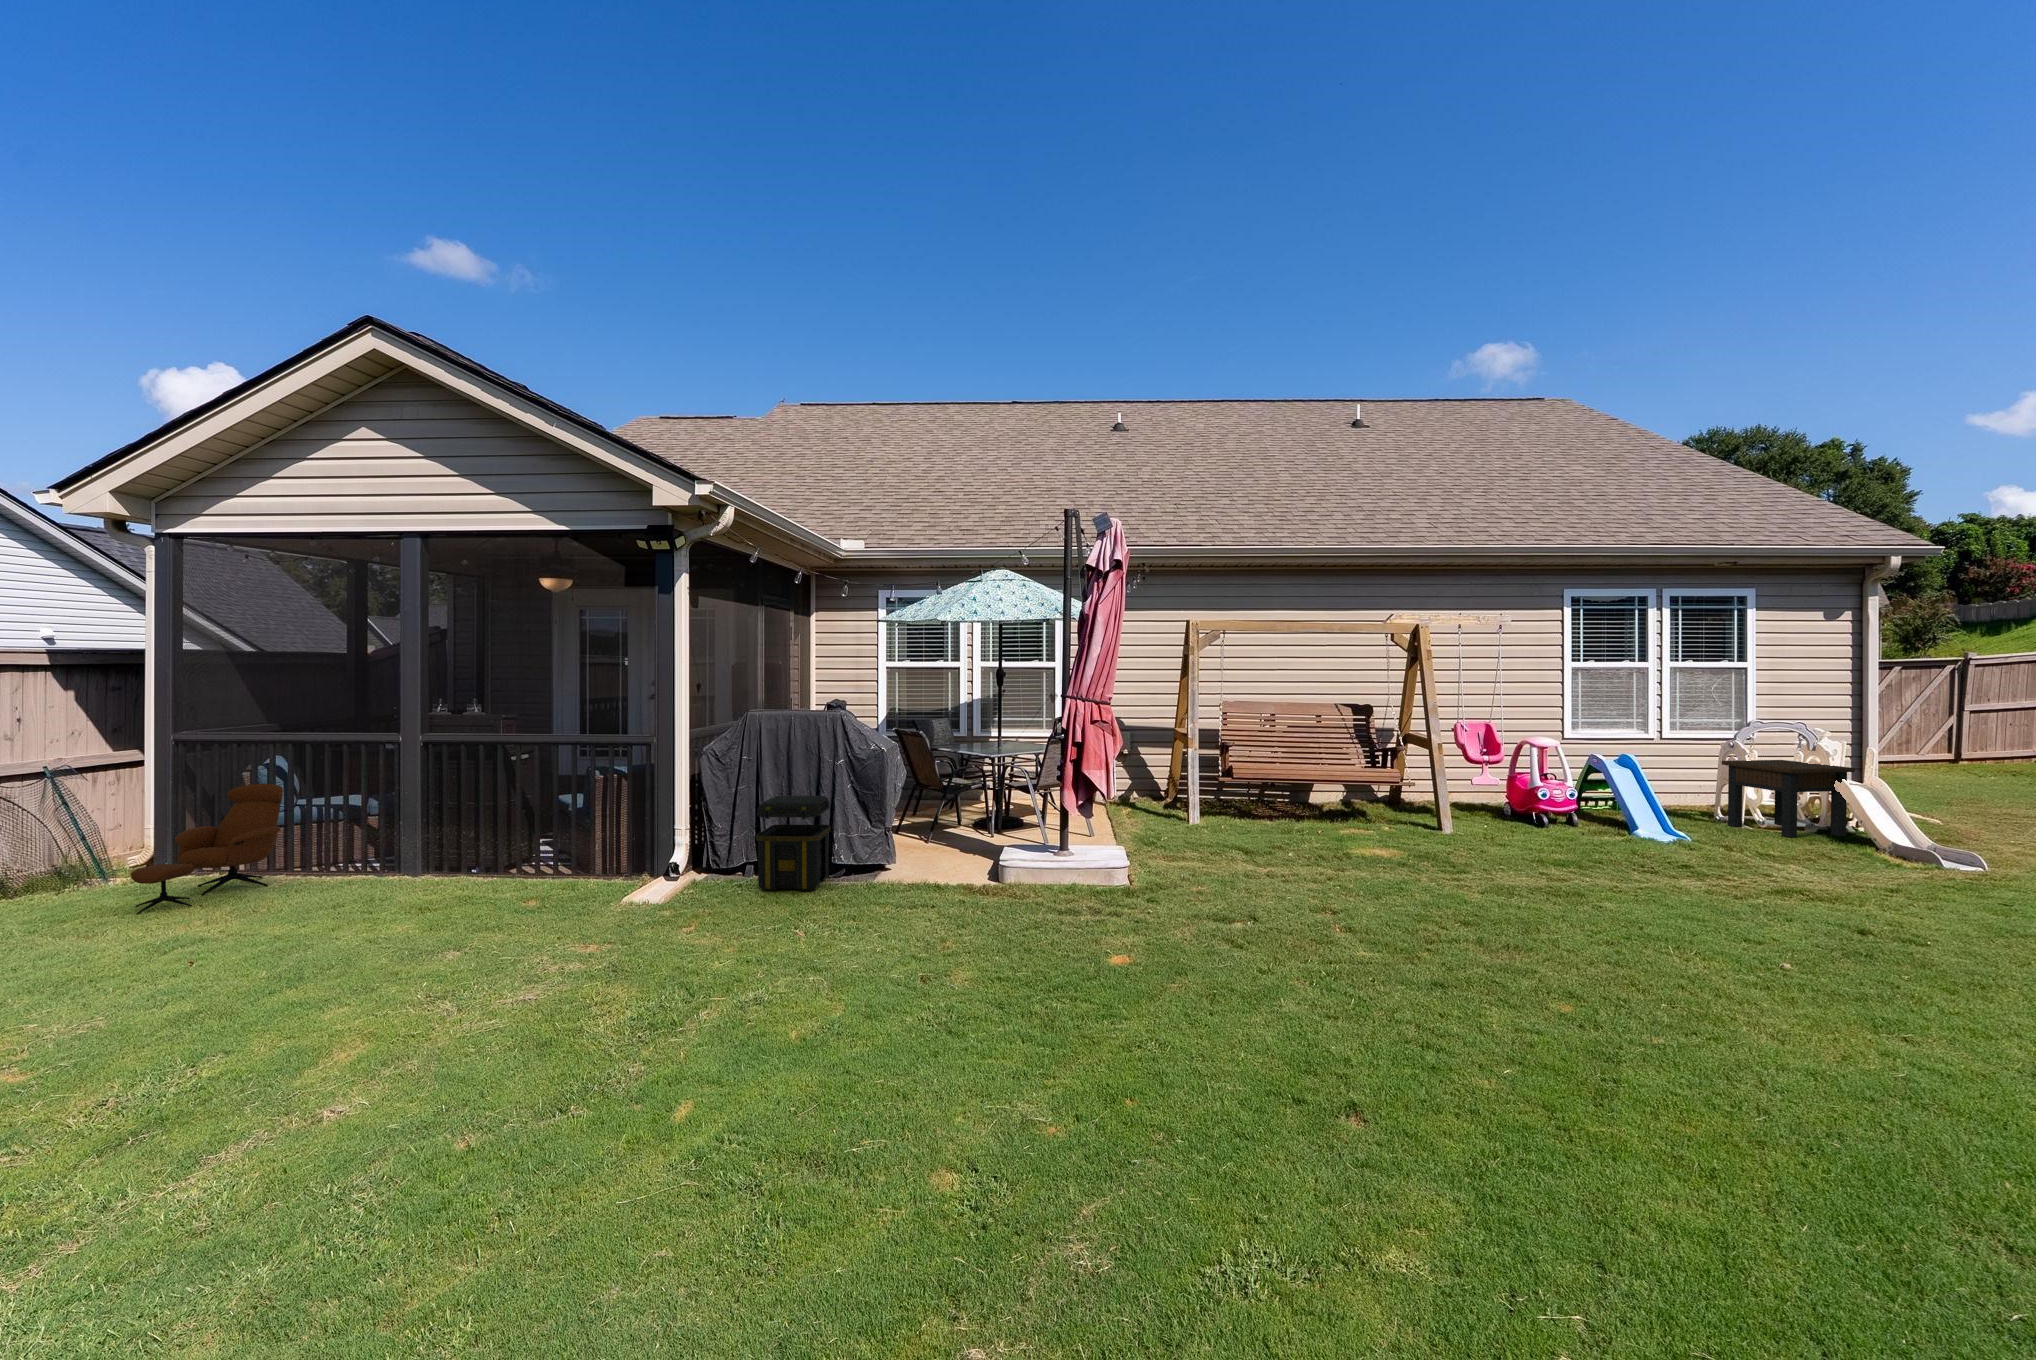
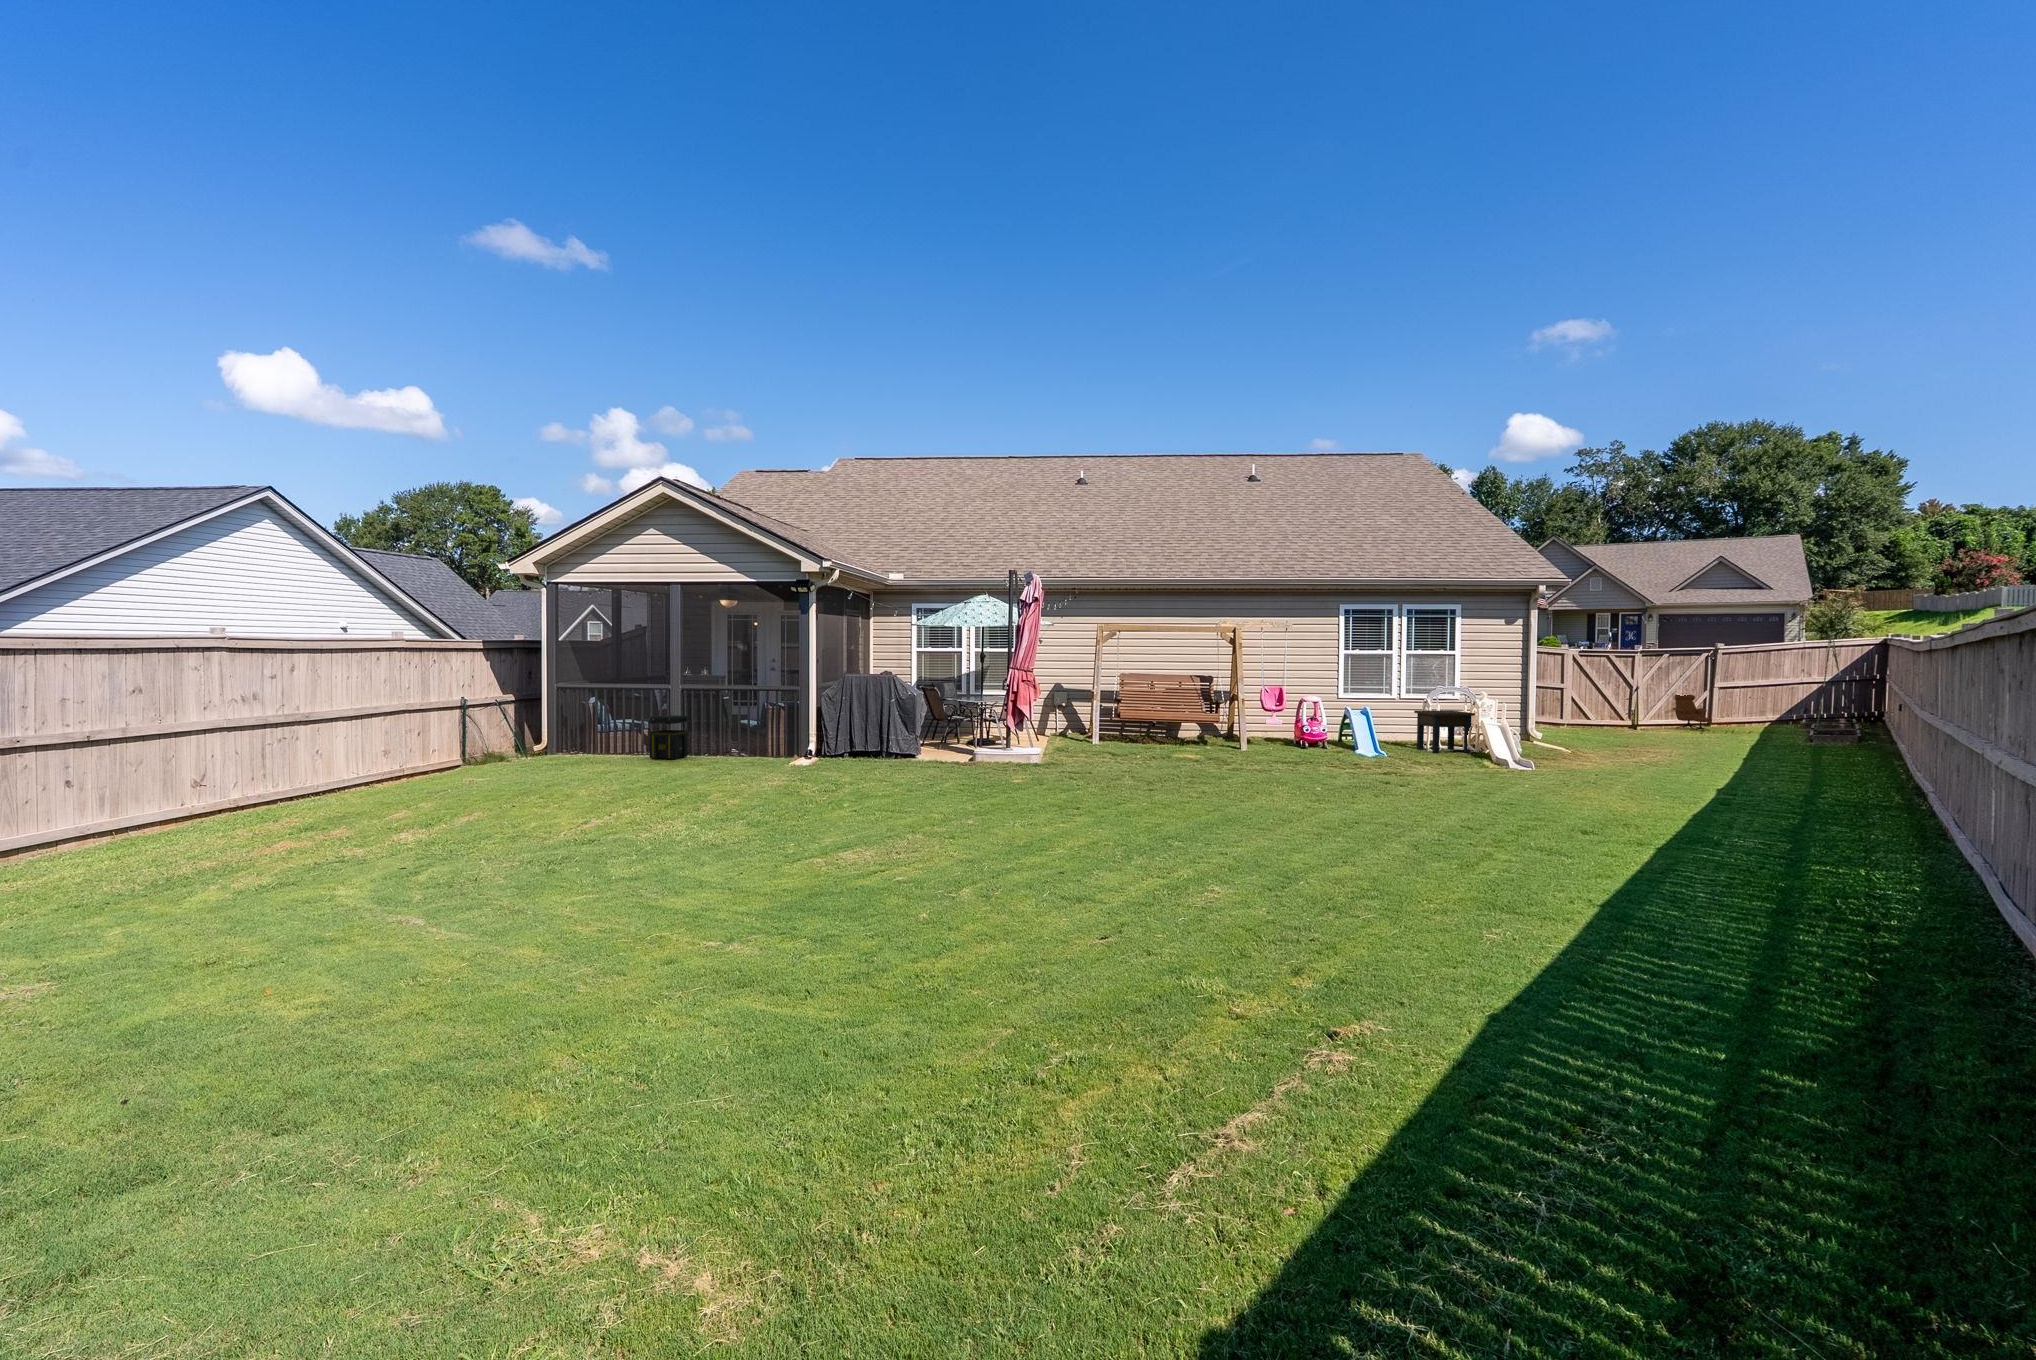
lounge chair: present [131,784,283,914] -> present [1673,695,1710,731]
toolbox: present [756,796,831,891] -> present [648,715,689,760]

